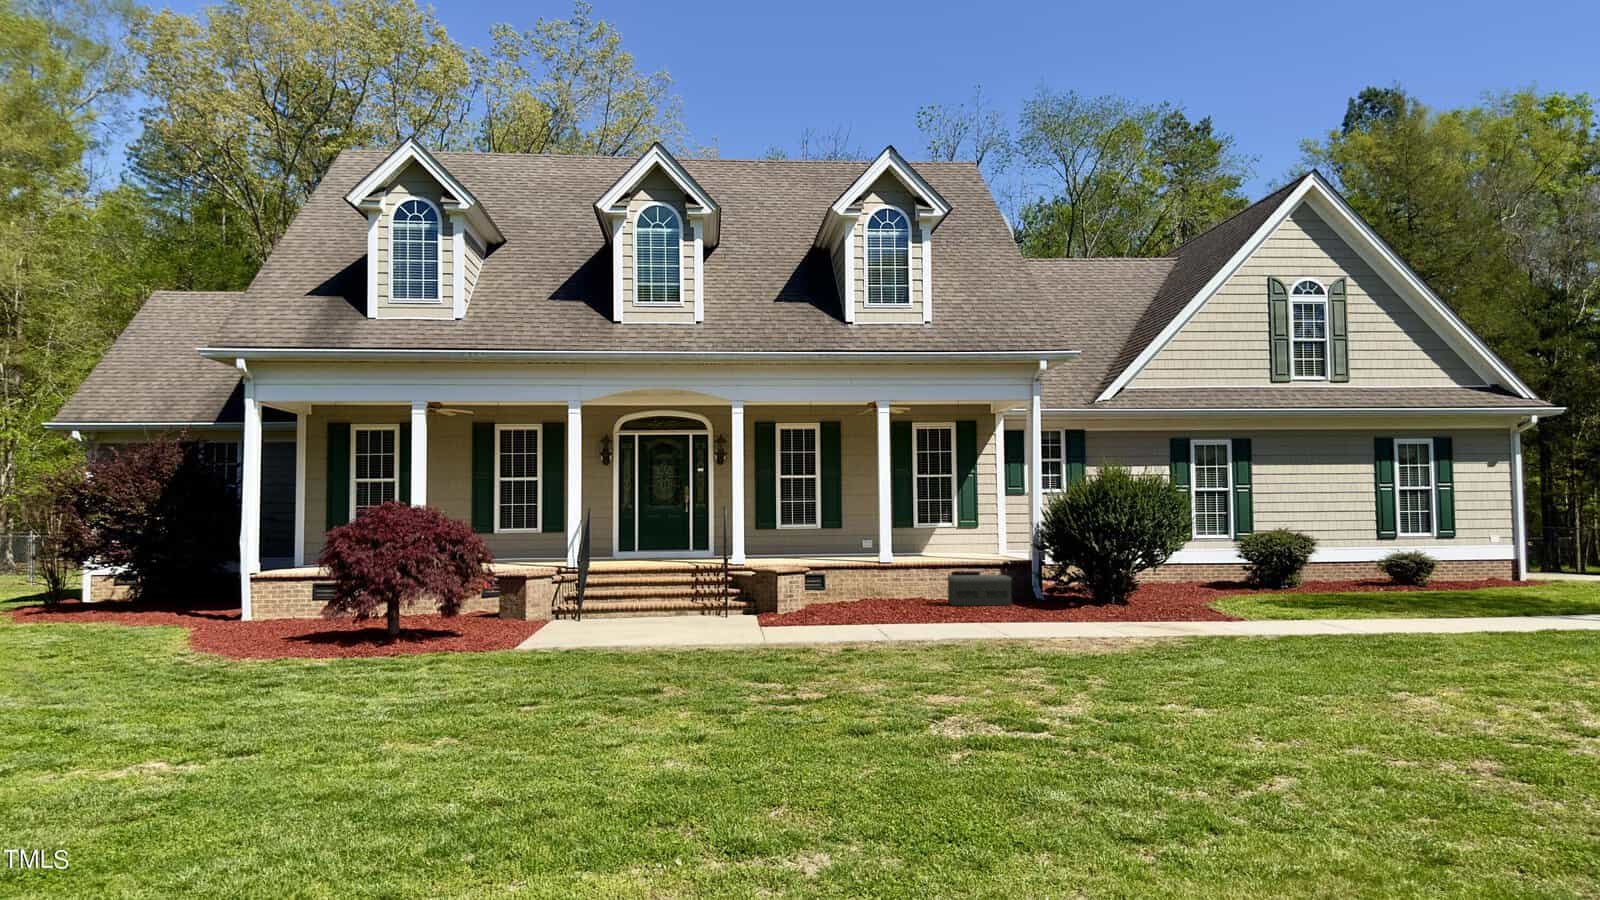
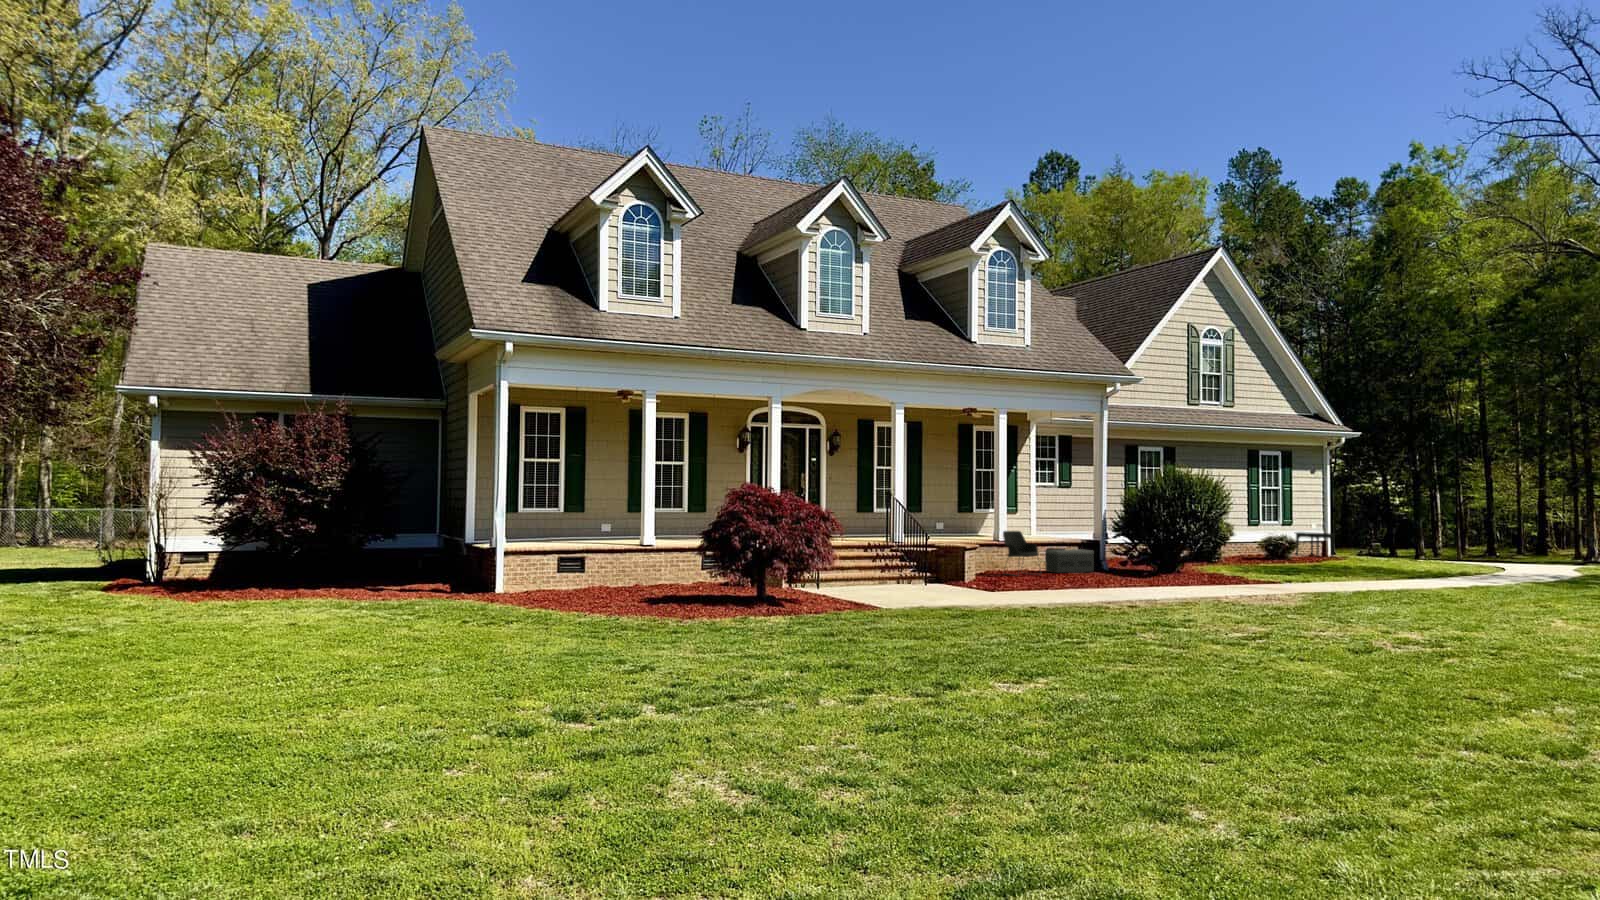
round table: none [1457,550,1525,586] -> present [1296,532,1335,556]
chair: none [873,551,914,610] -> present [1003,531,1041,570]

